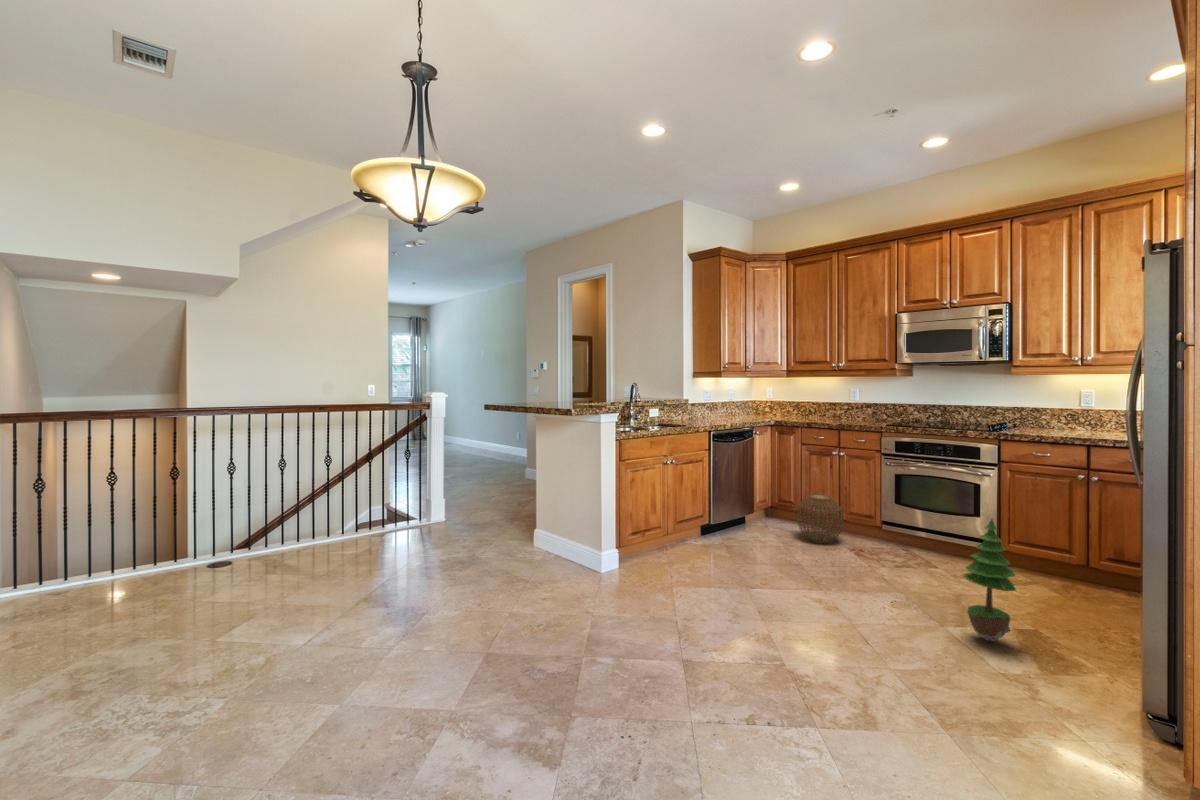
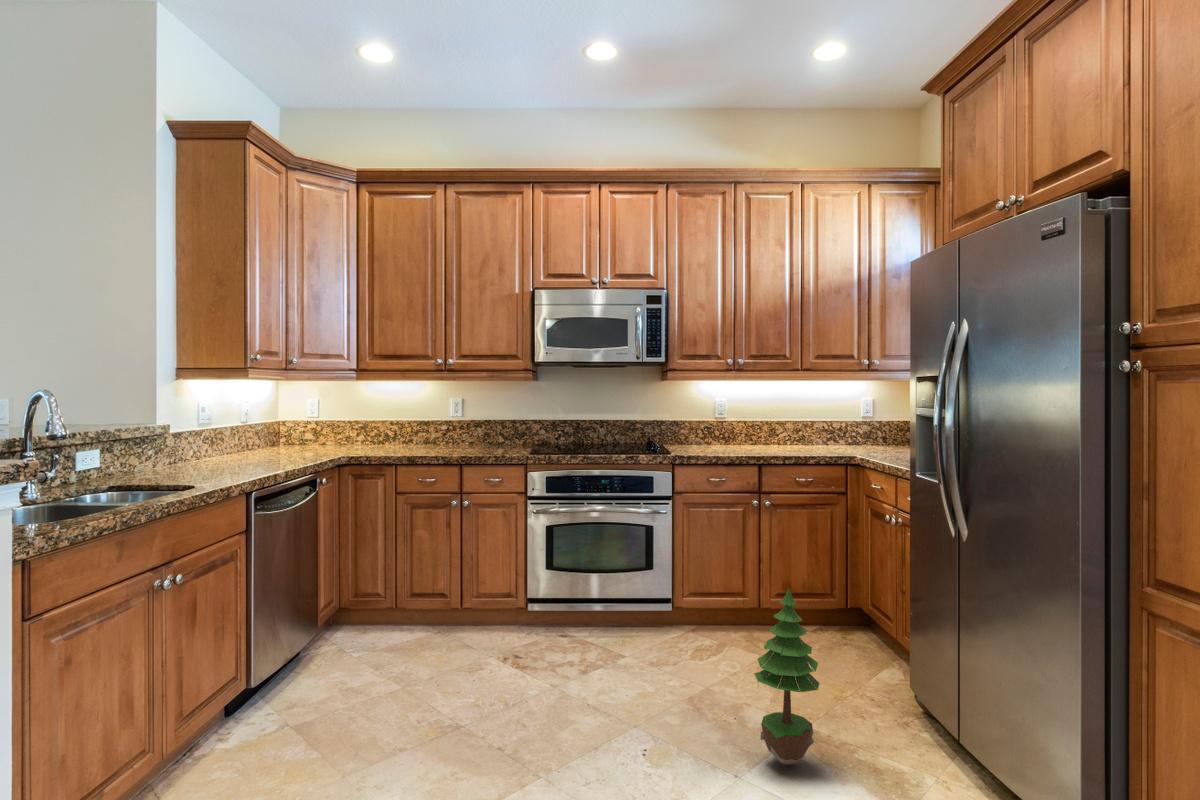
woven basket: present [798,494,844,543] -> none [411,576,483,661]

